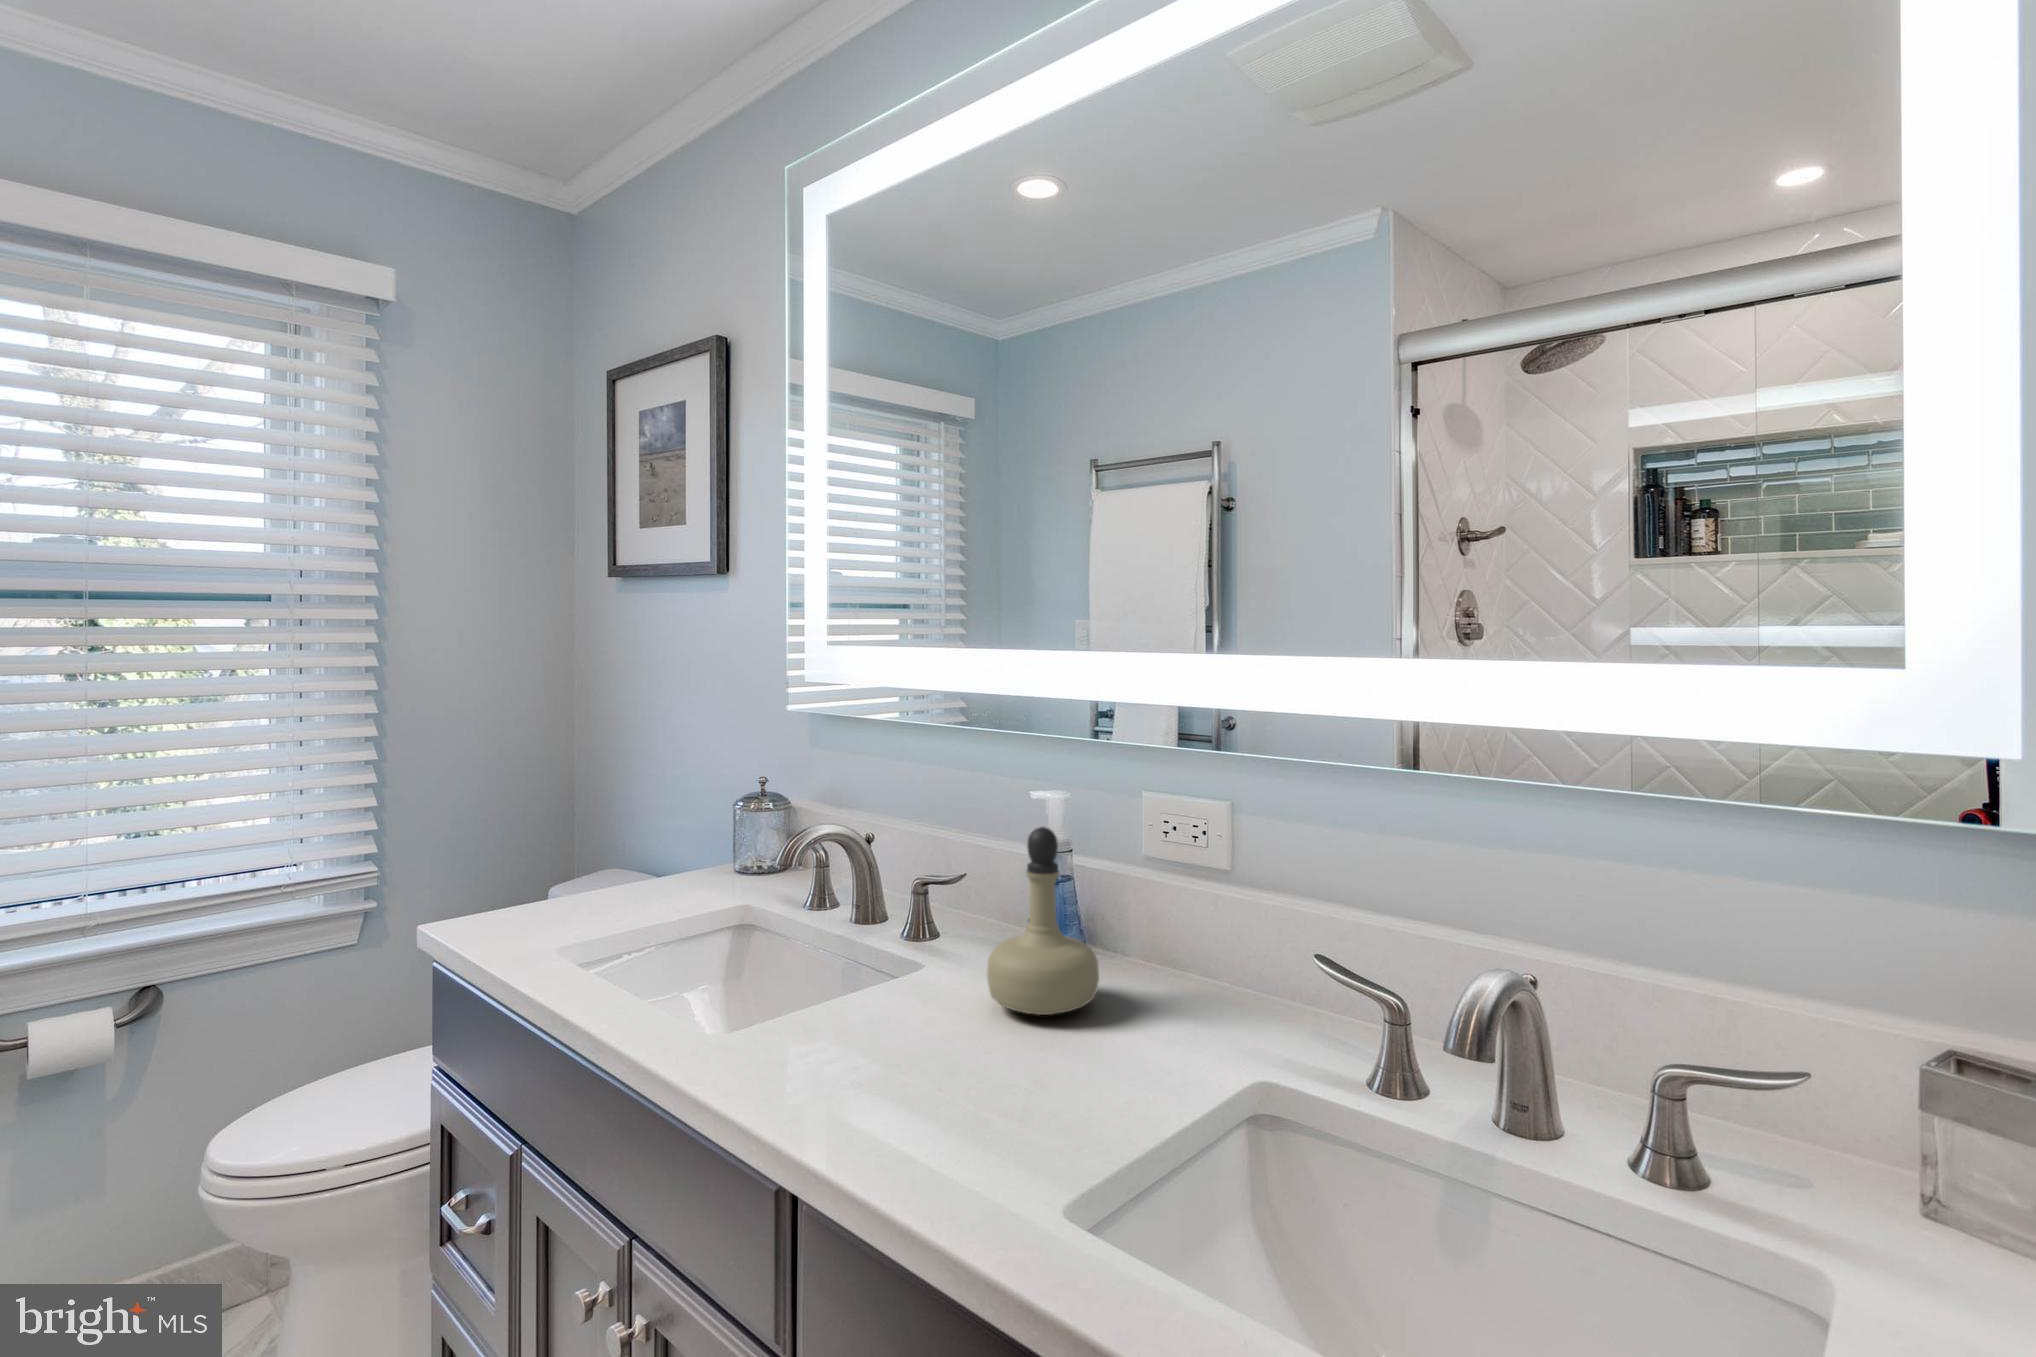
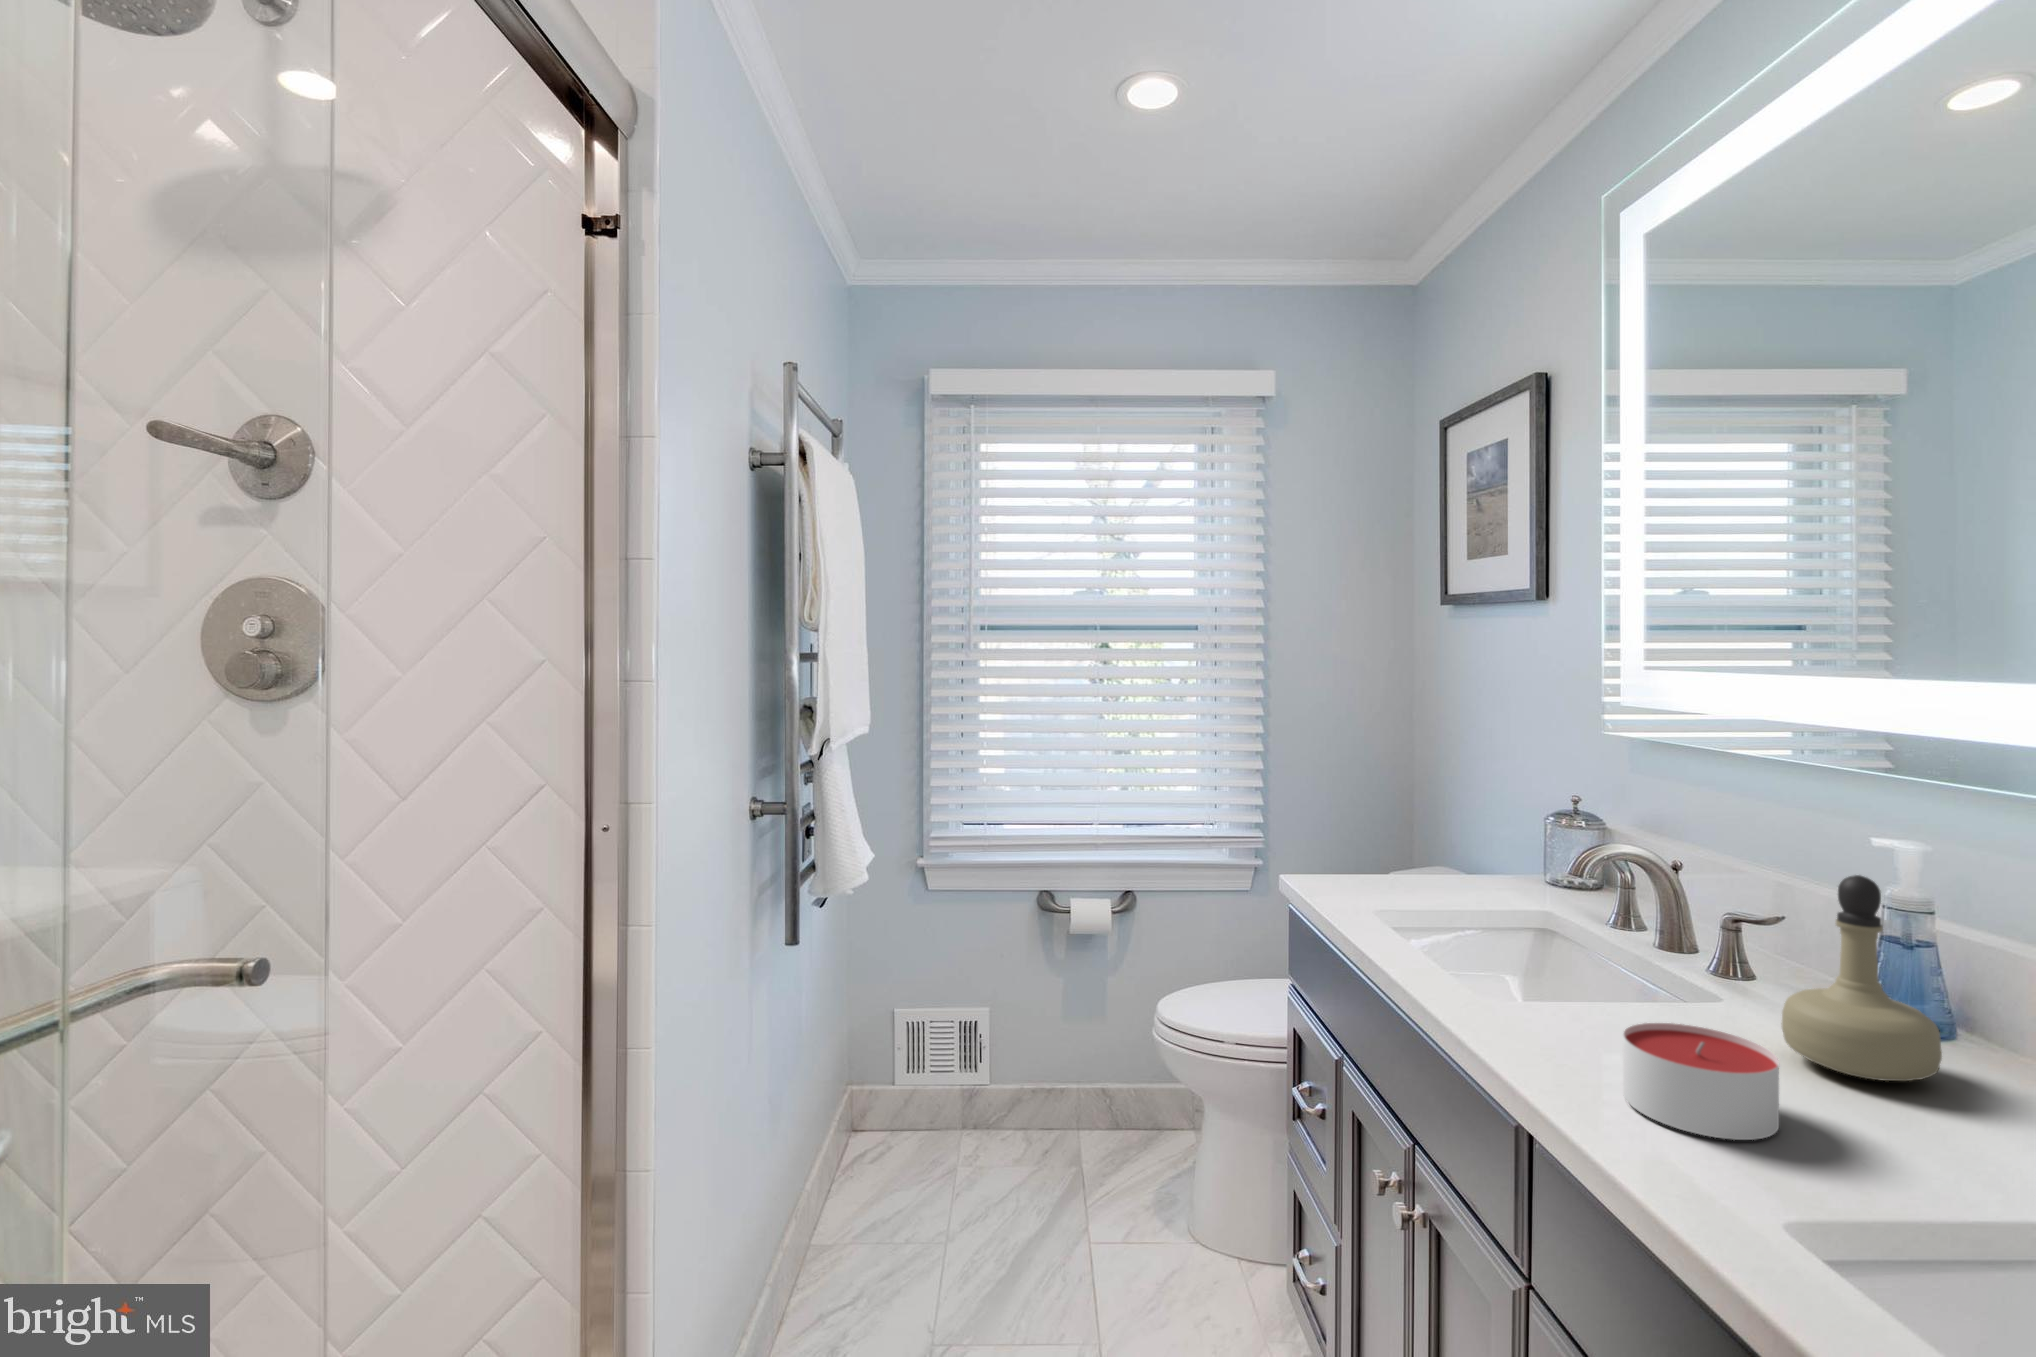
candle: none [881,1006,1016,1128] -> present [1623,1023,1779,1140]

